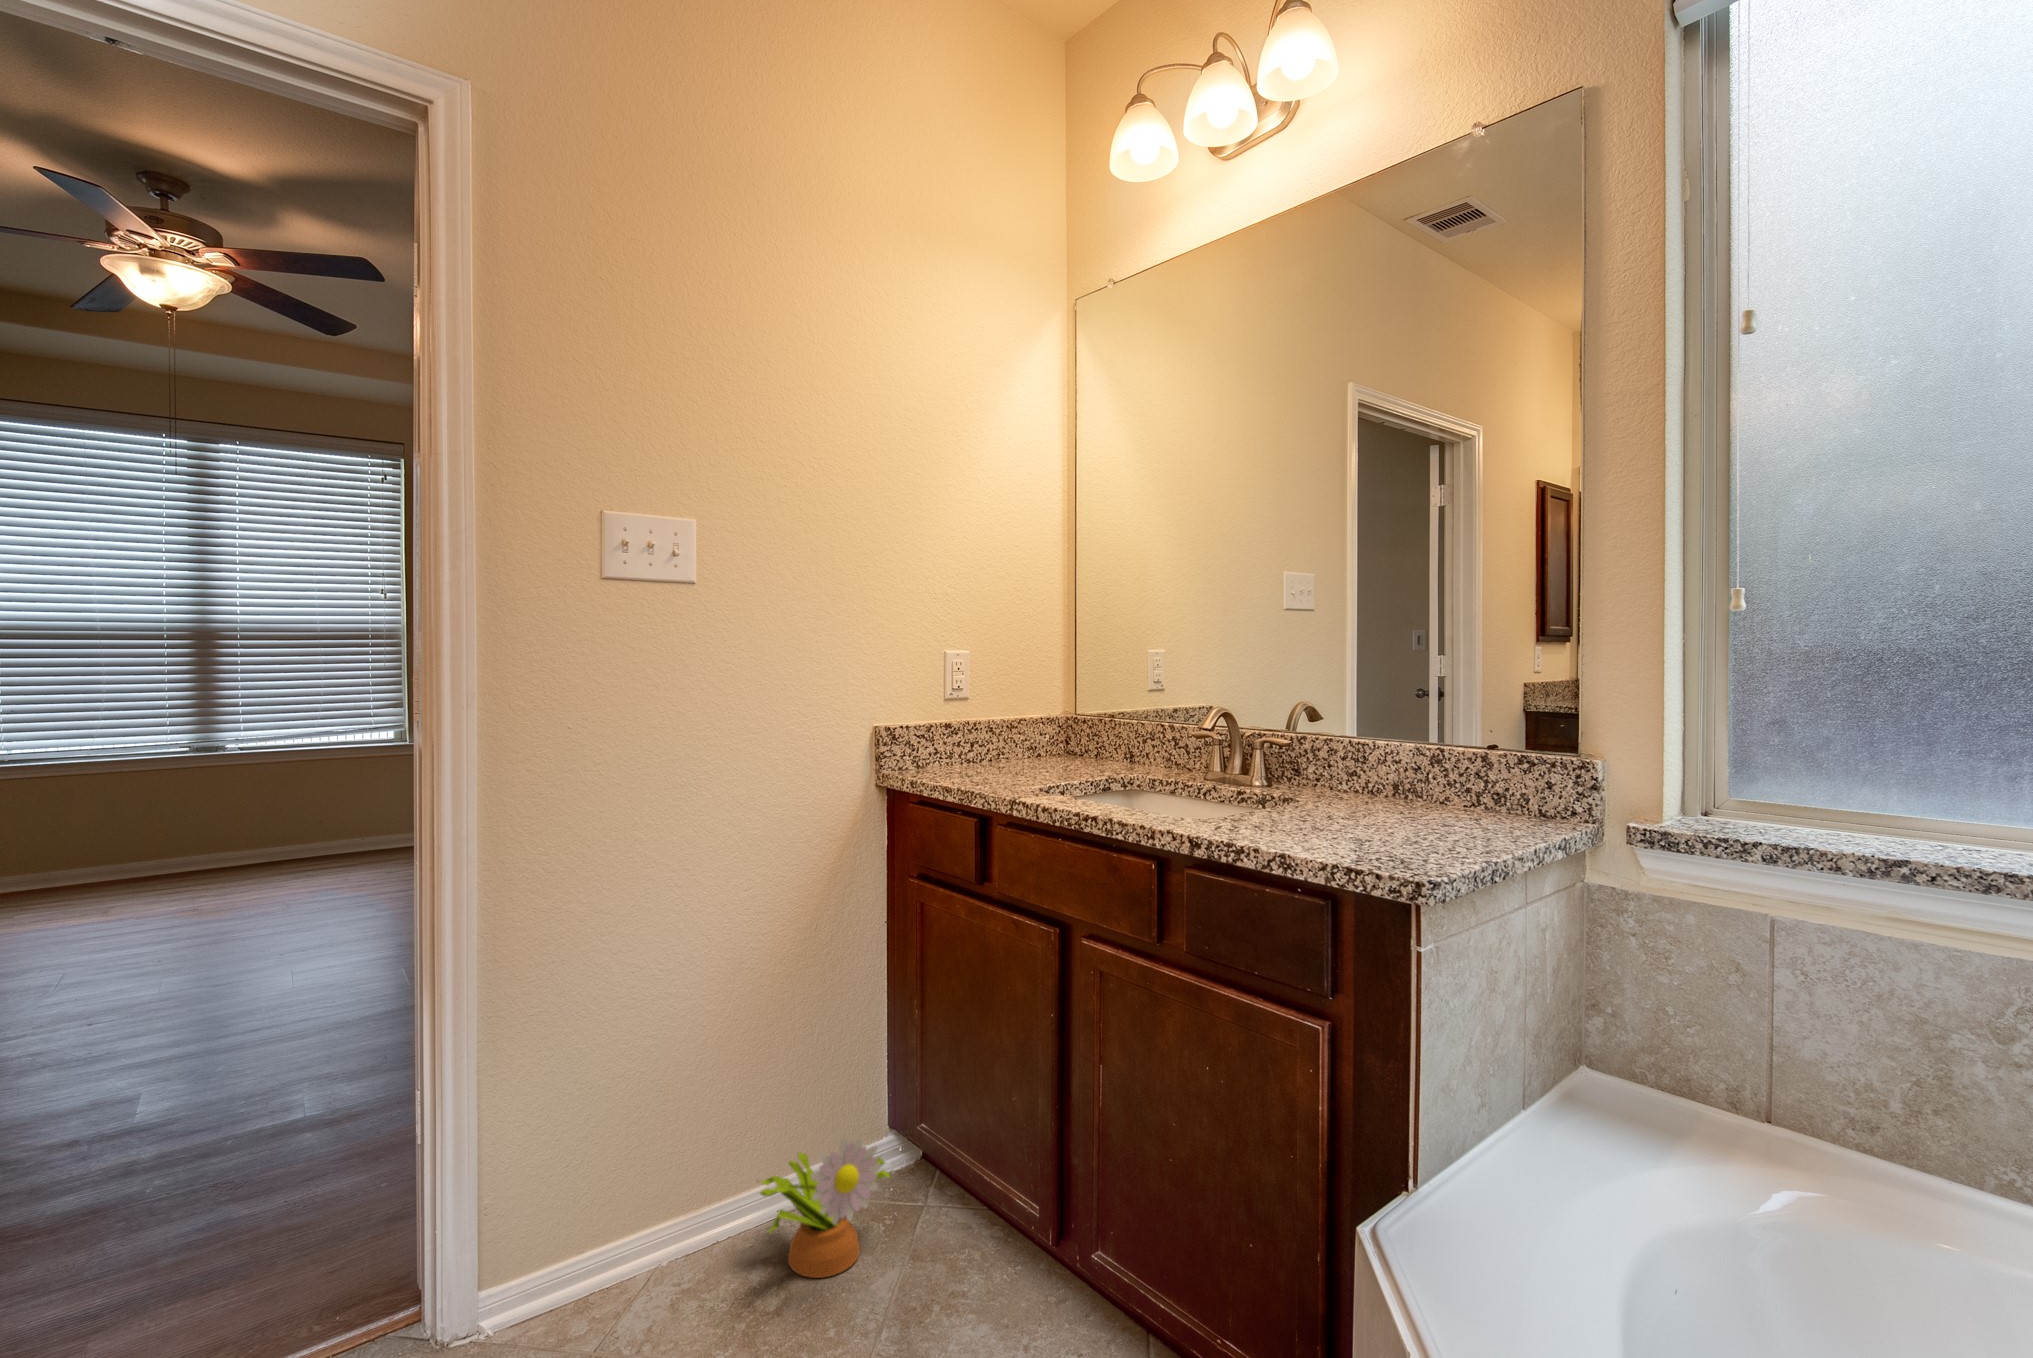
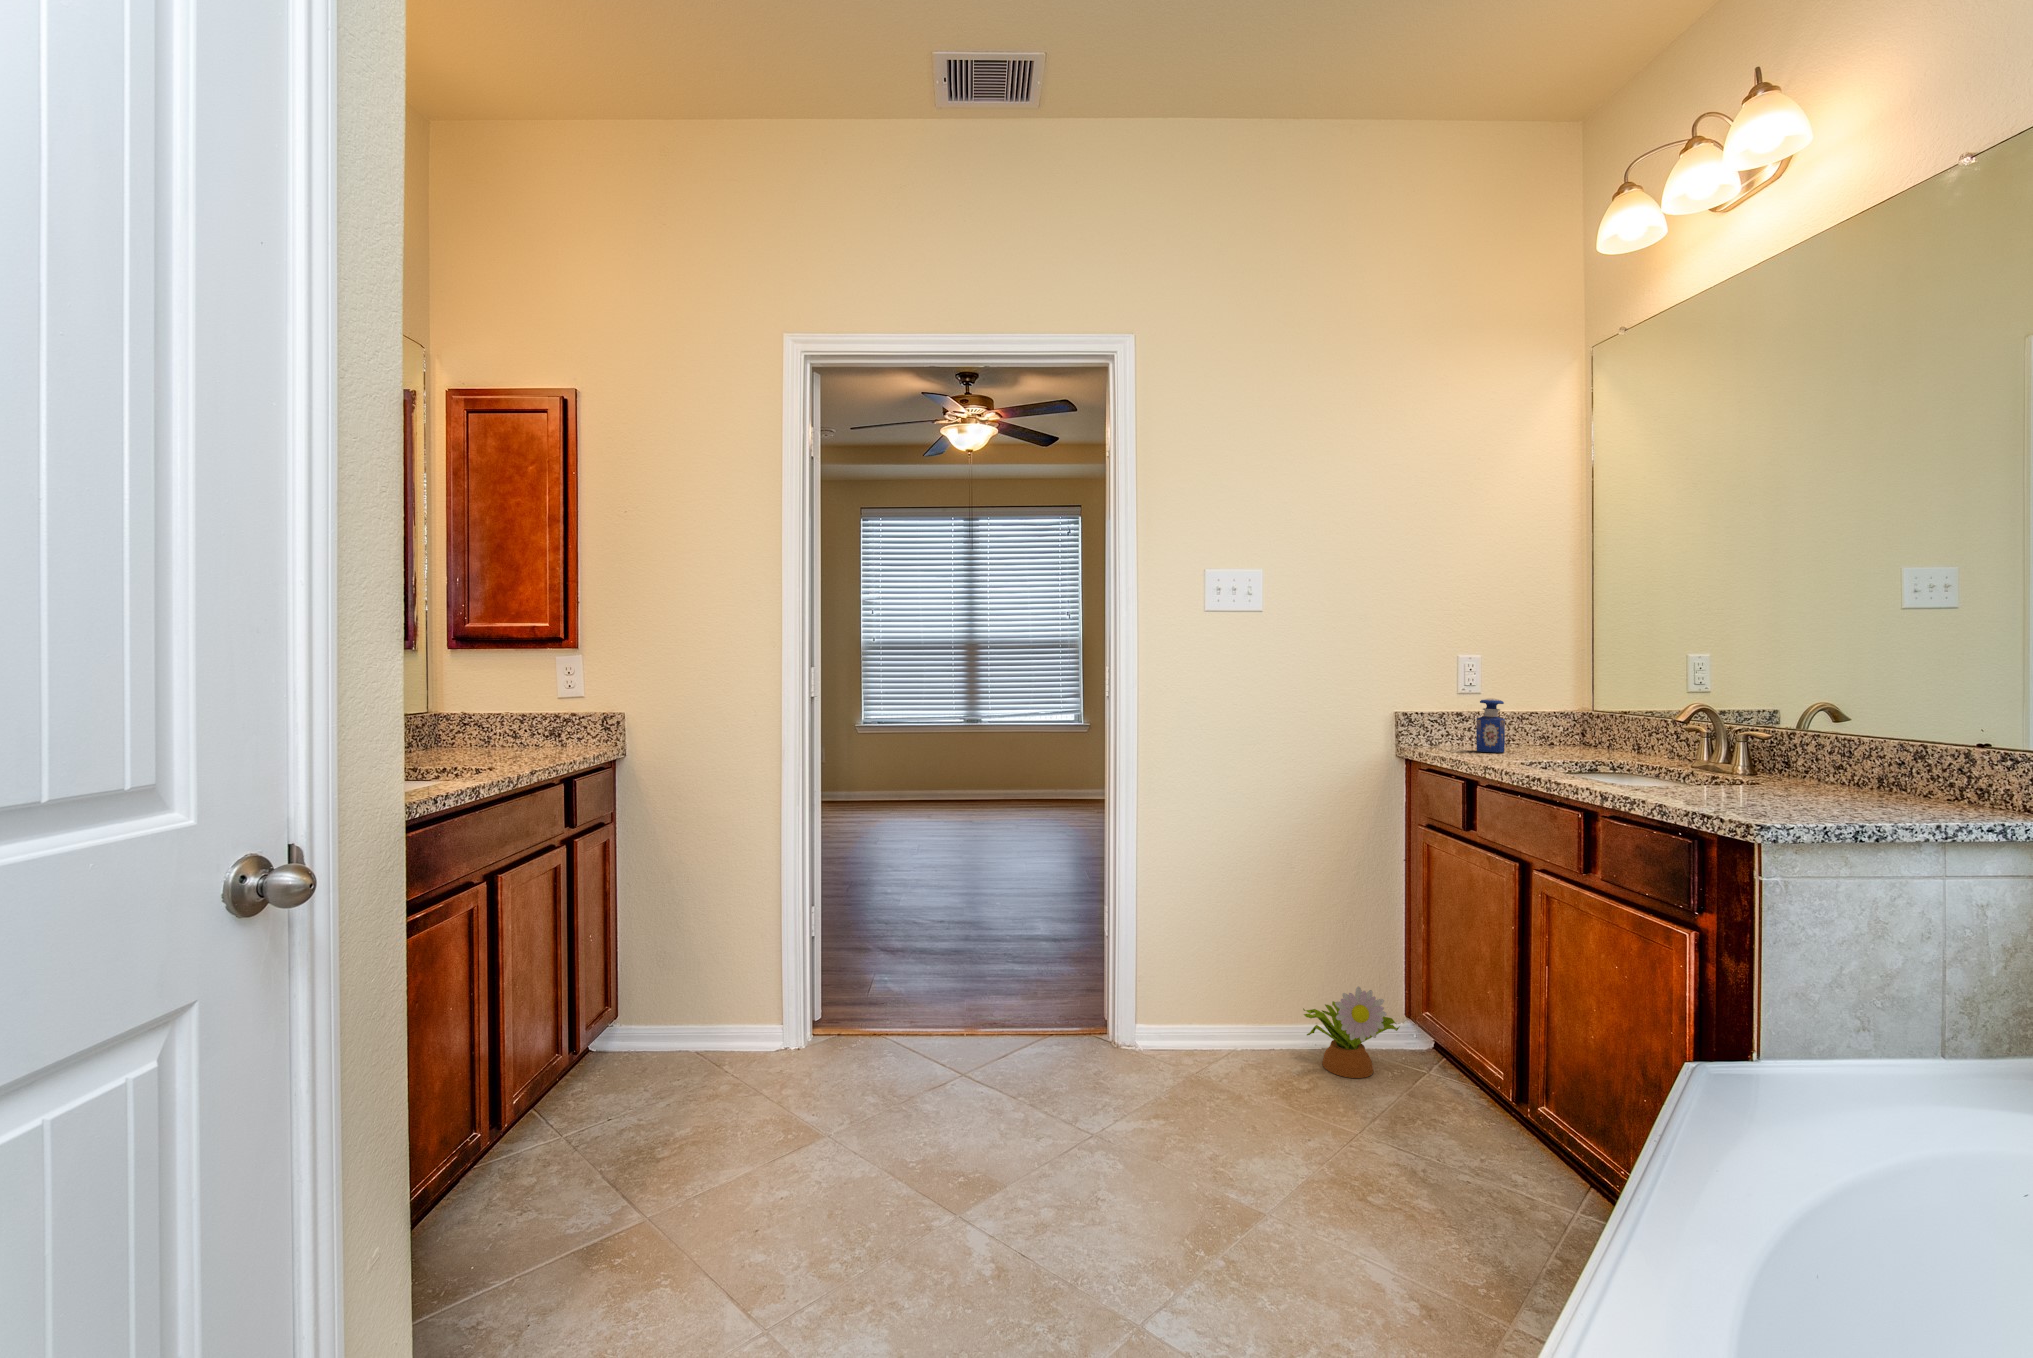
perfume bottle: none [970,705,1003,773] -> present [1476,699,1505,752]

